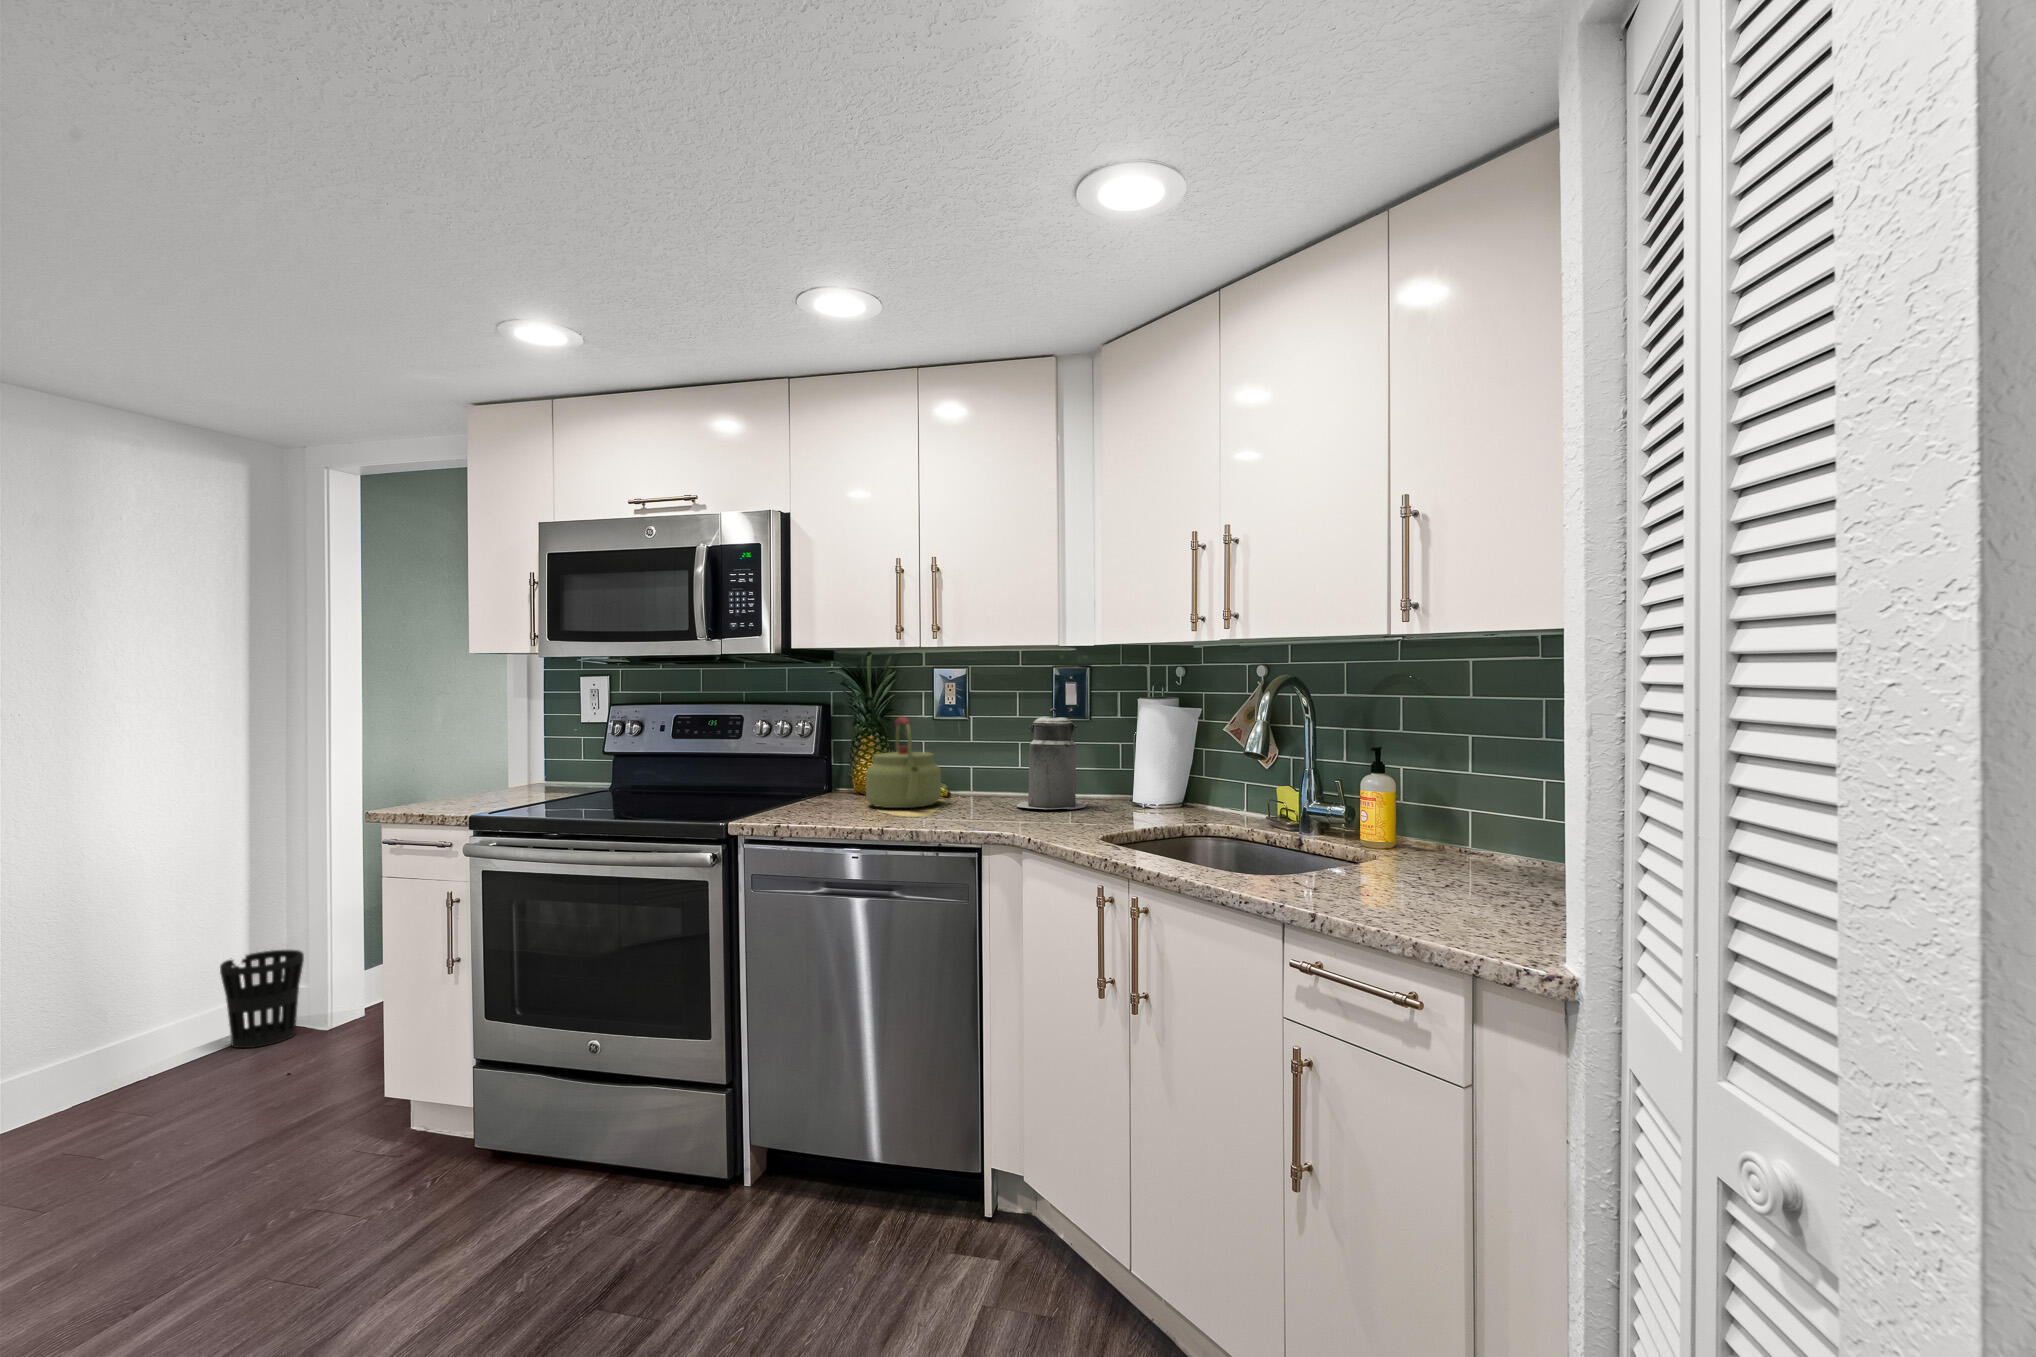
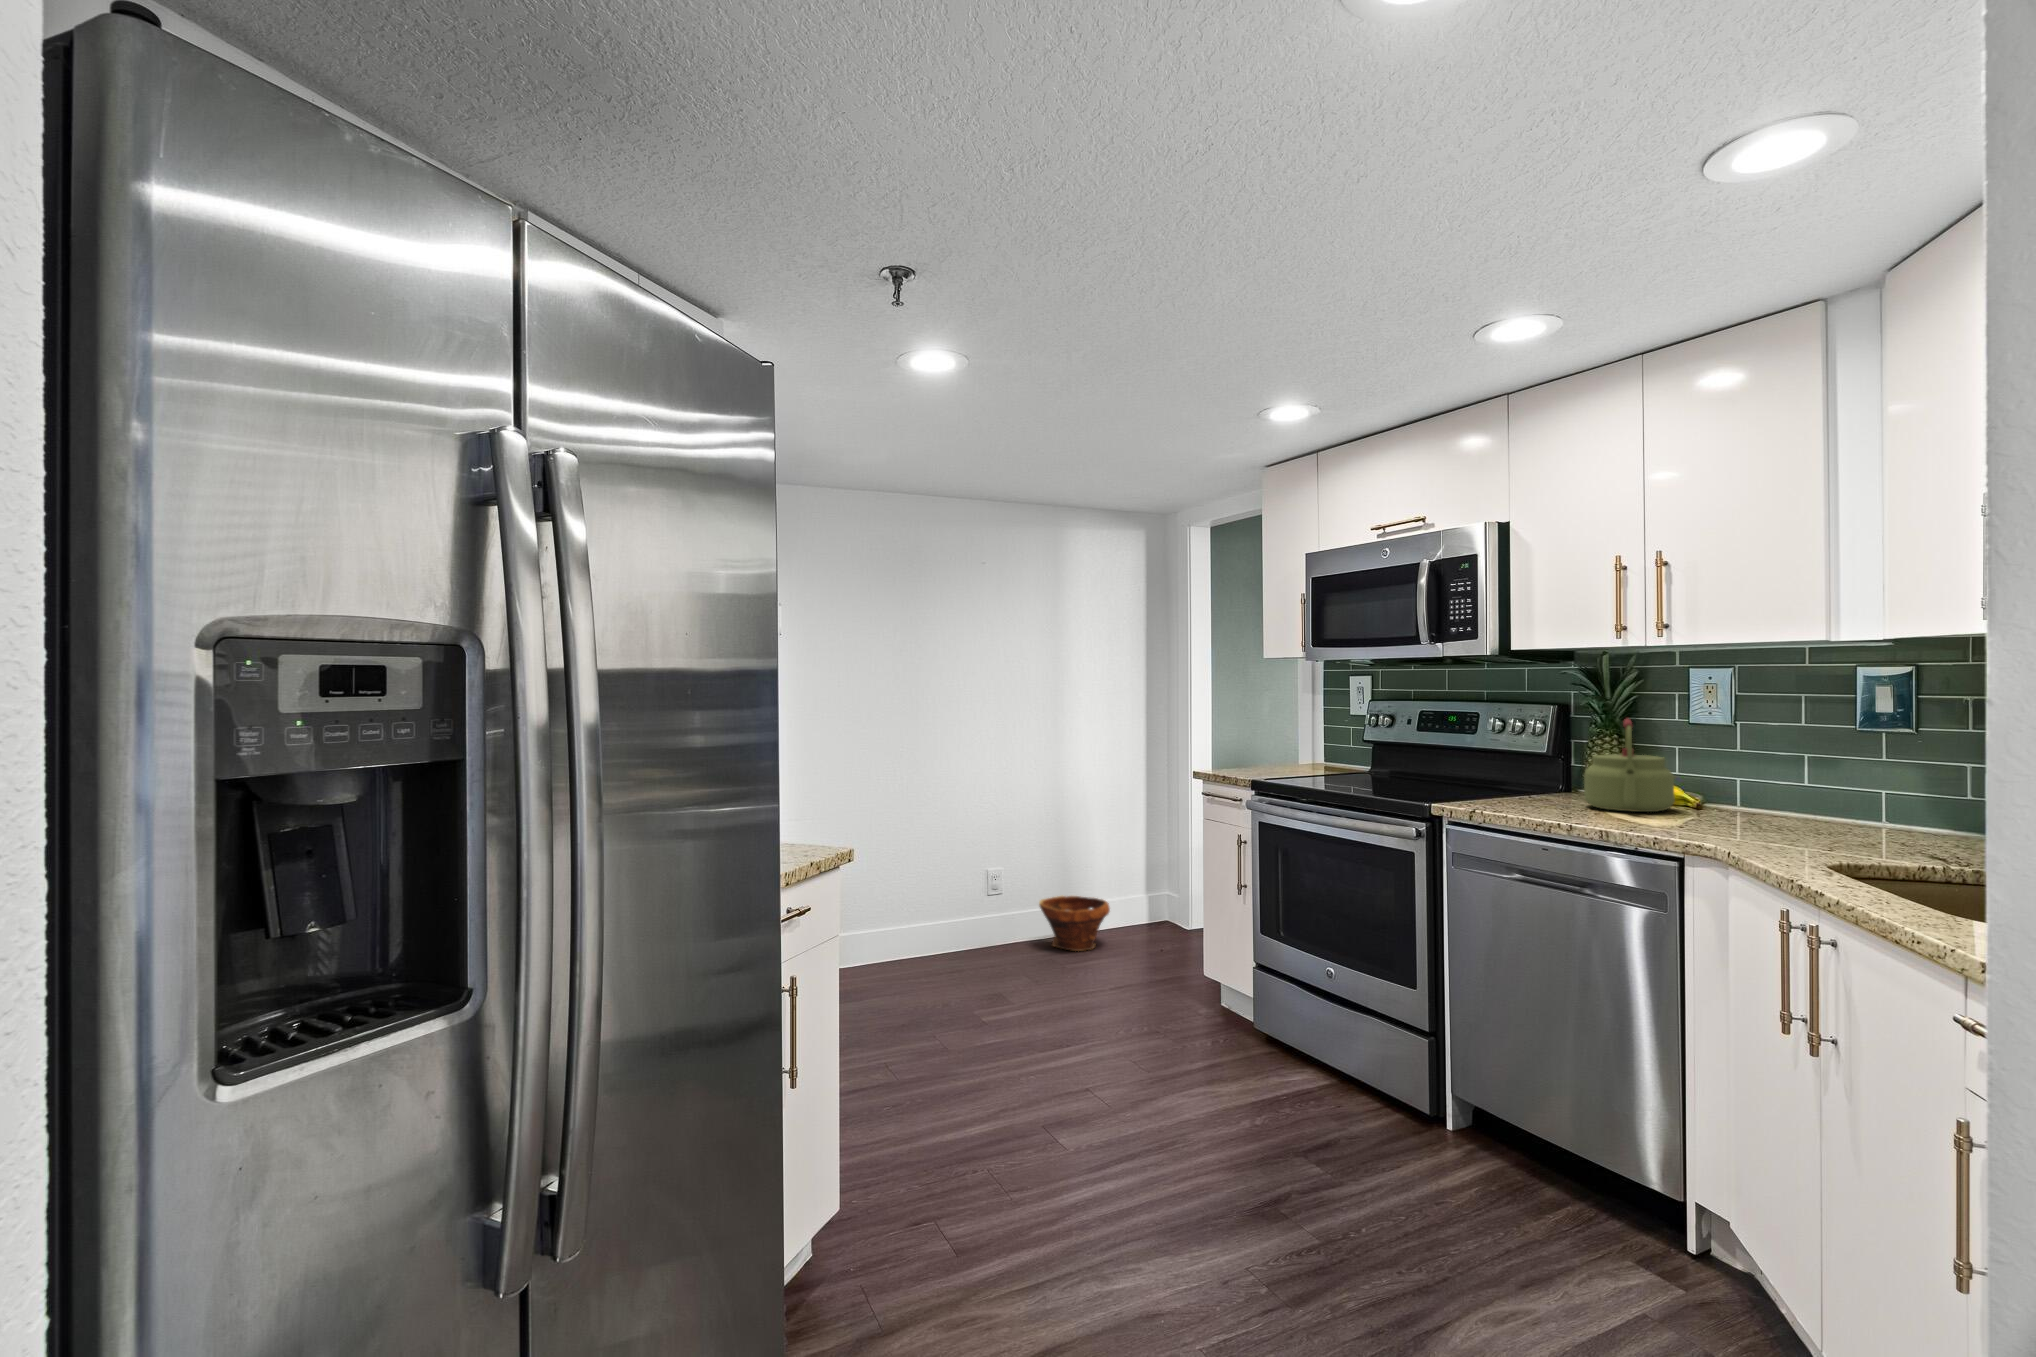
canister: present [1016,709,1086,809] -> none [1762,716,1863,832]
wastebasket: present [220,950,304,1048] -> none [1119,870,1167,936]
planter: none [68,1008,210,1101] -> present [1039,896,1110,951]

